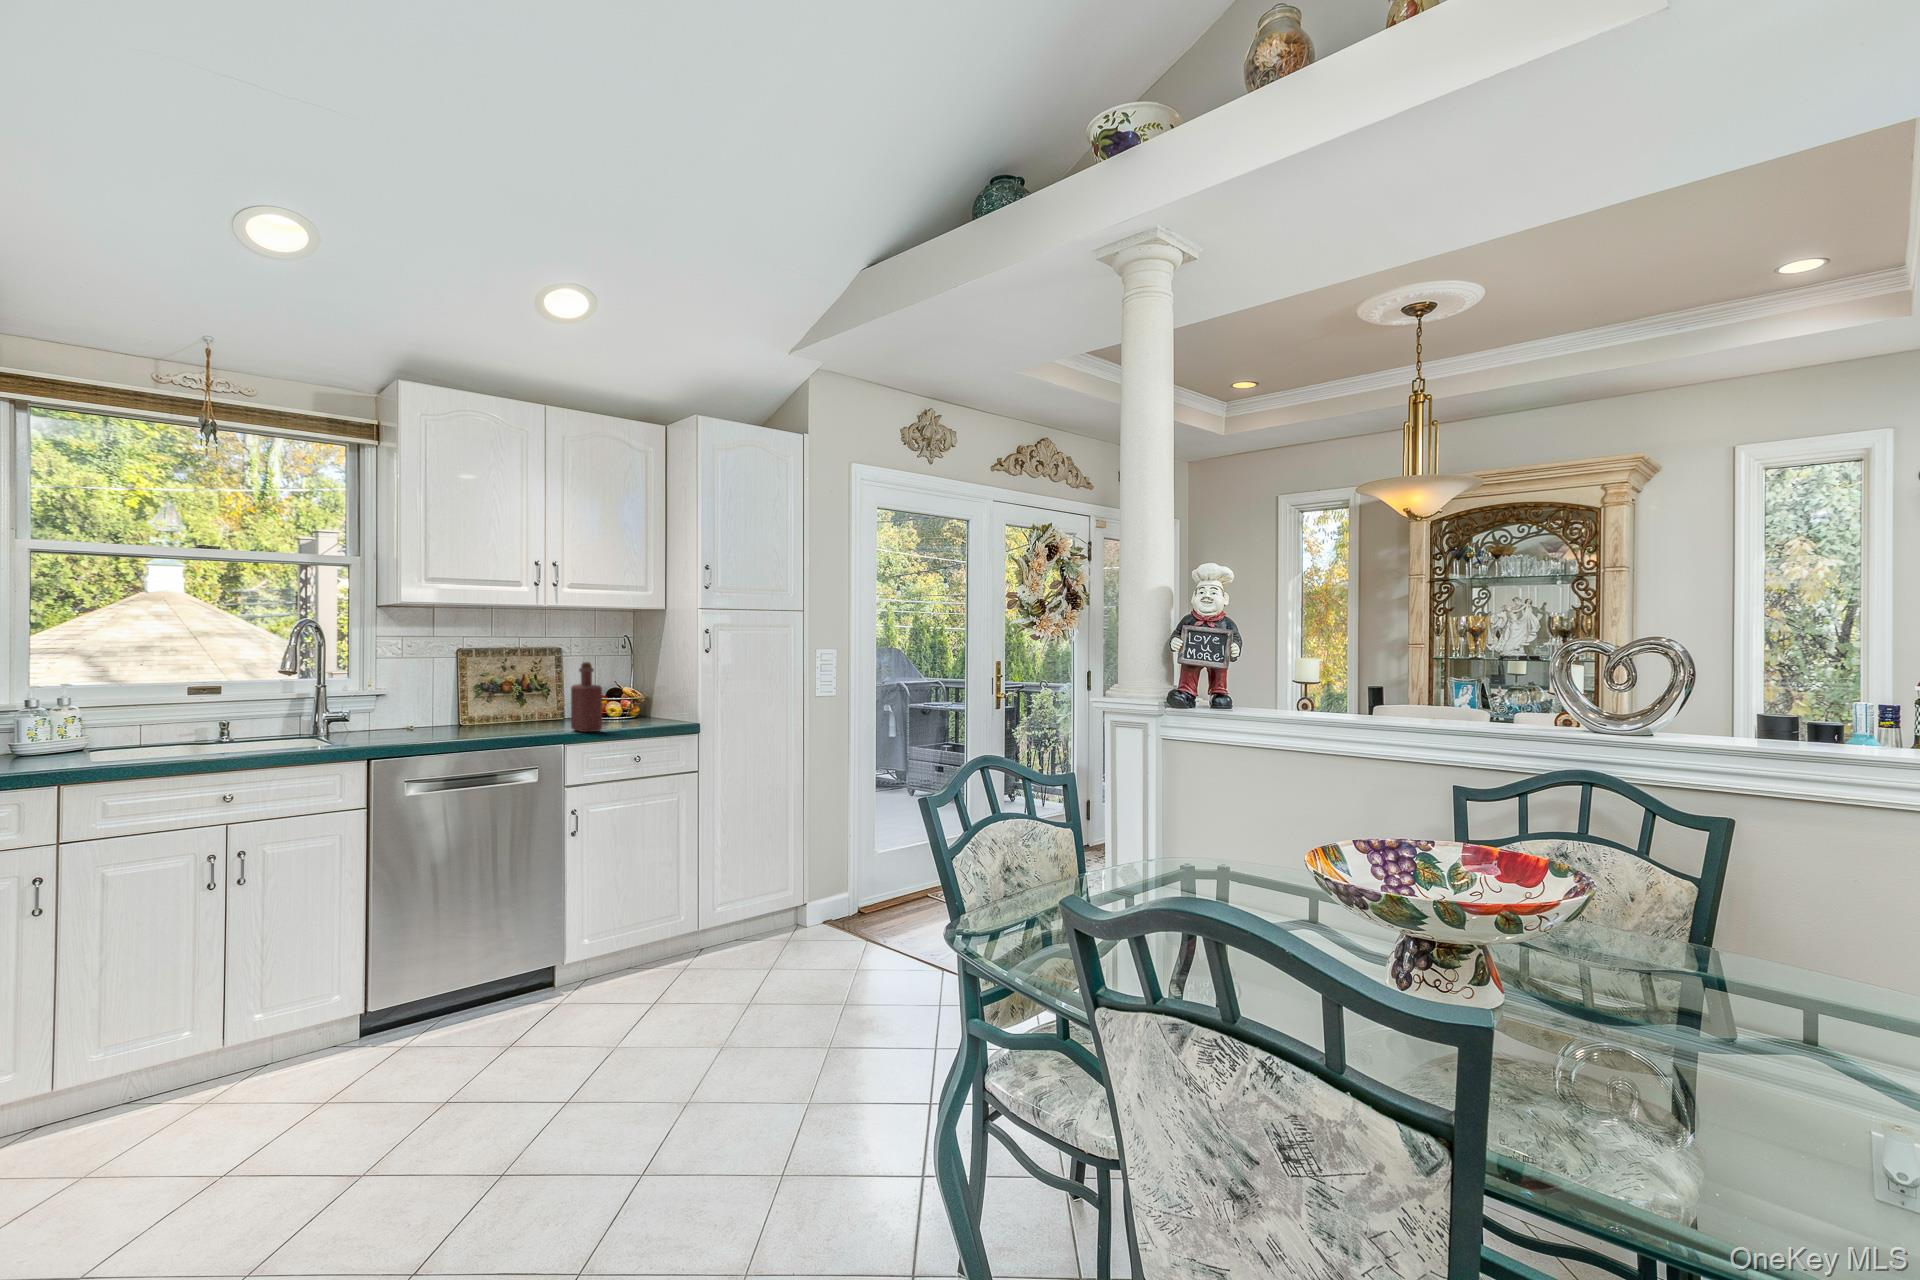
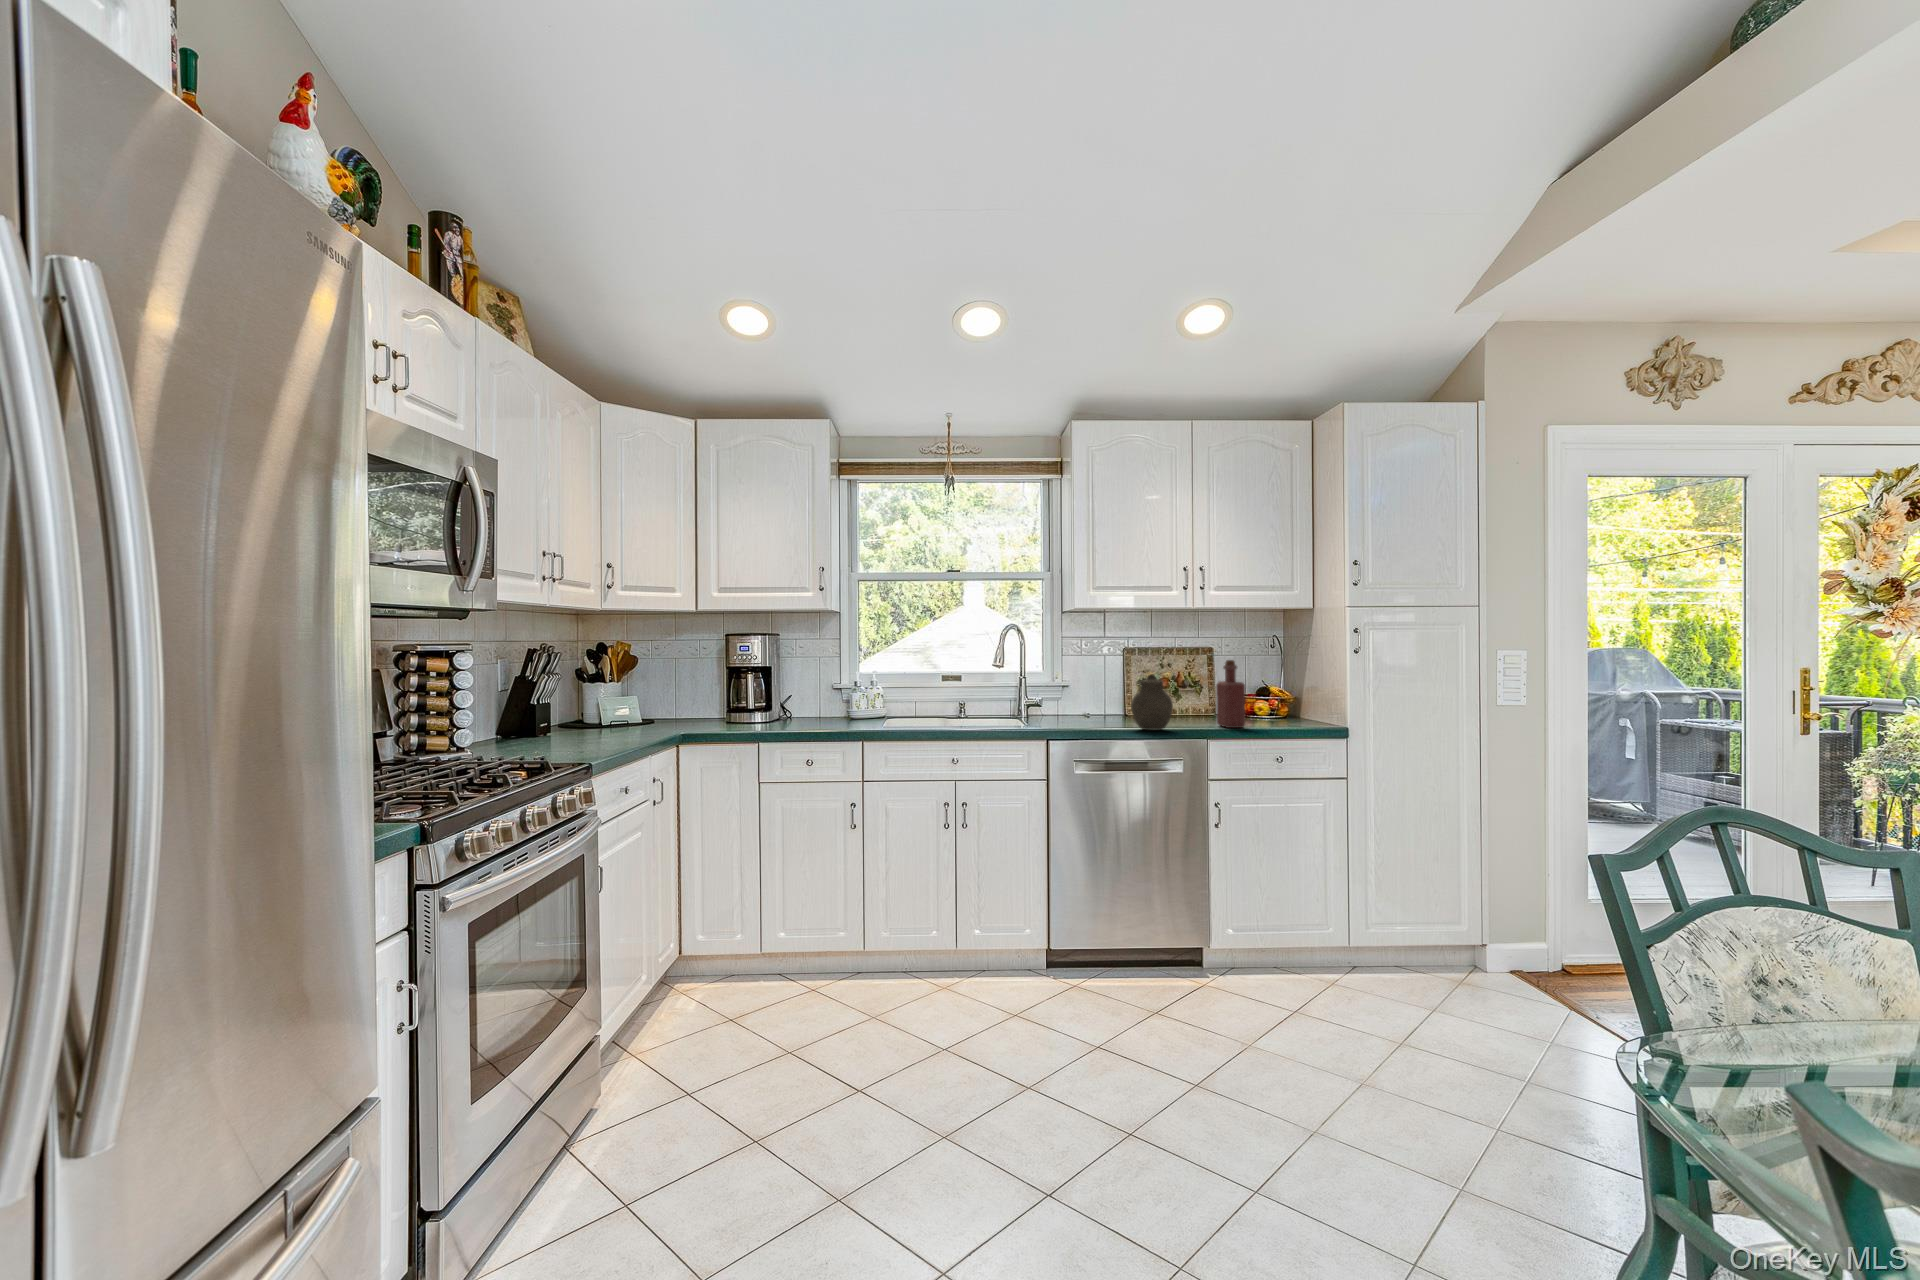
jar: none [477,680,526,741] -> present [1131,674,1173,731]

